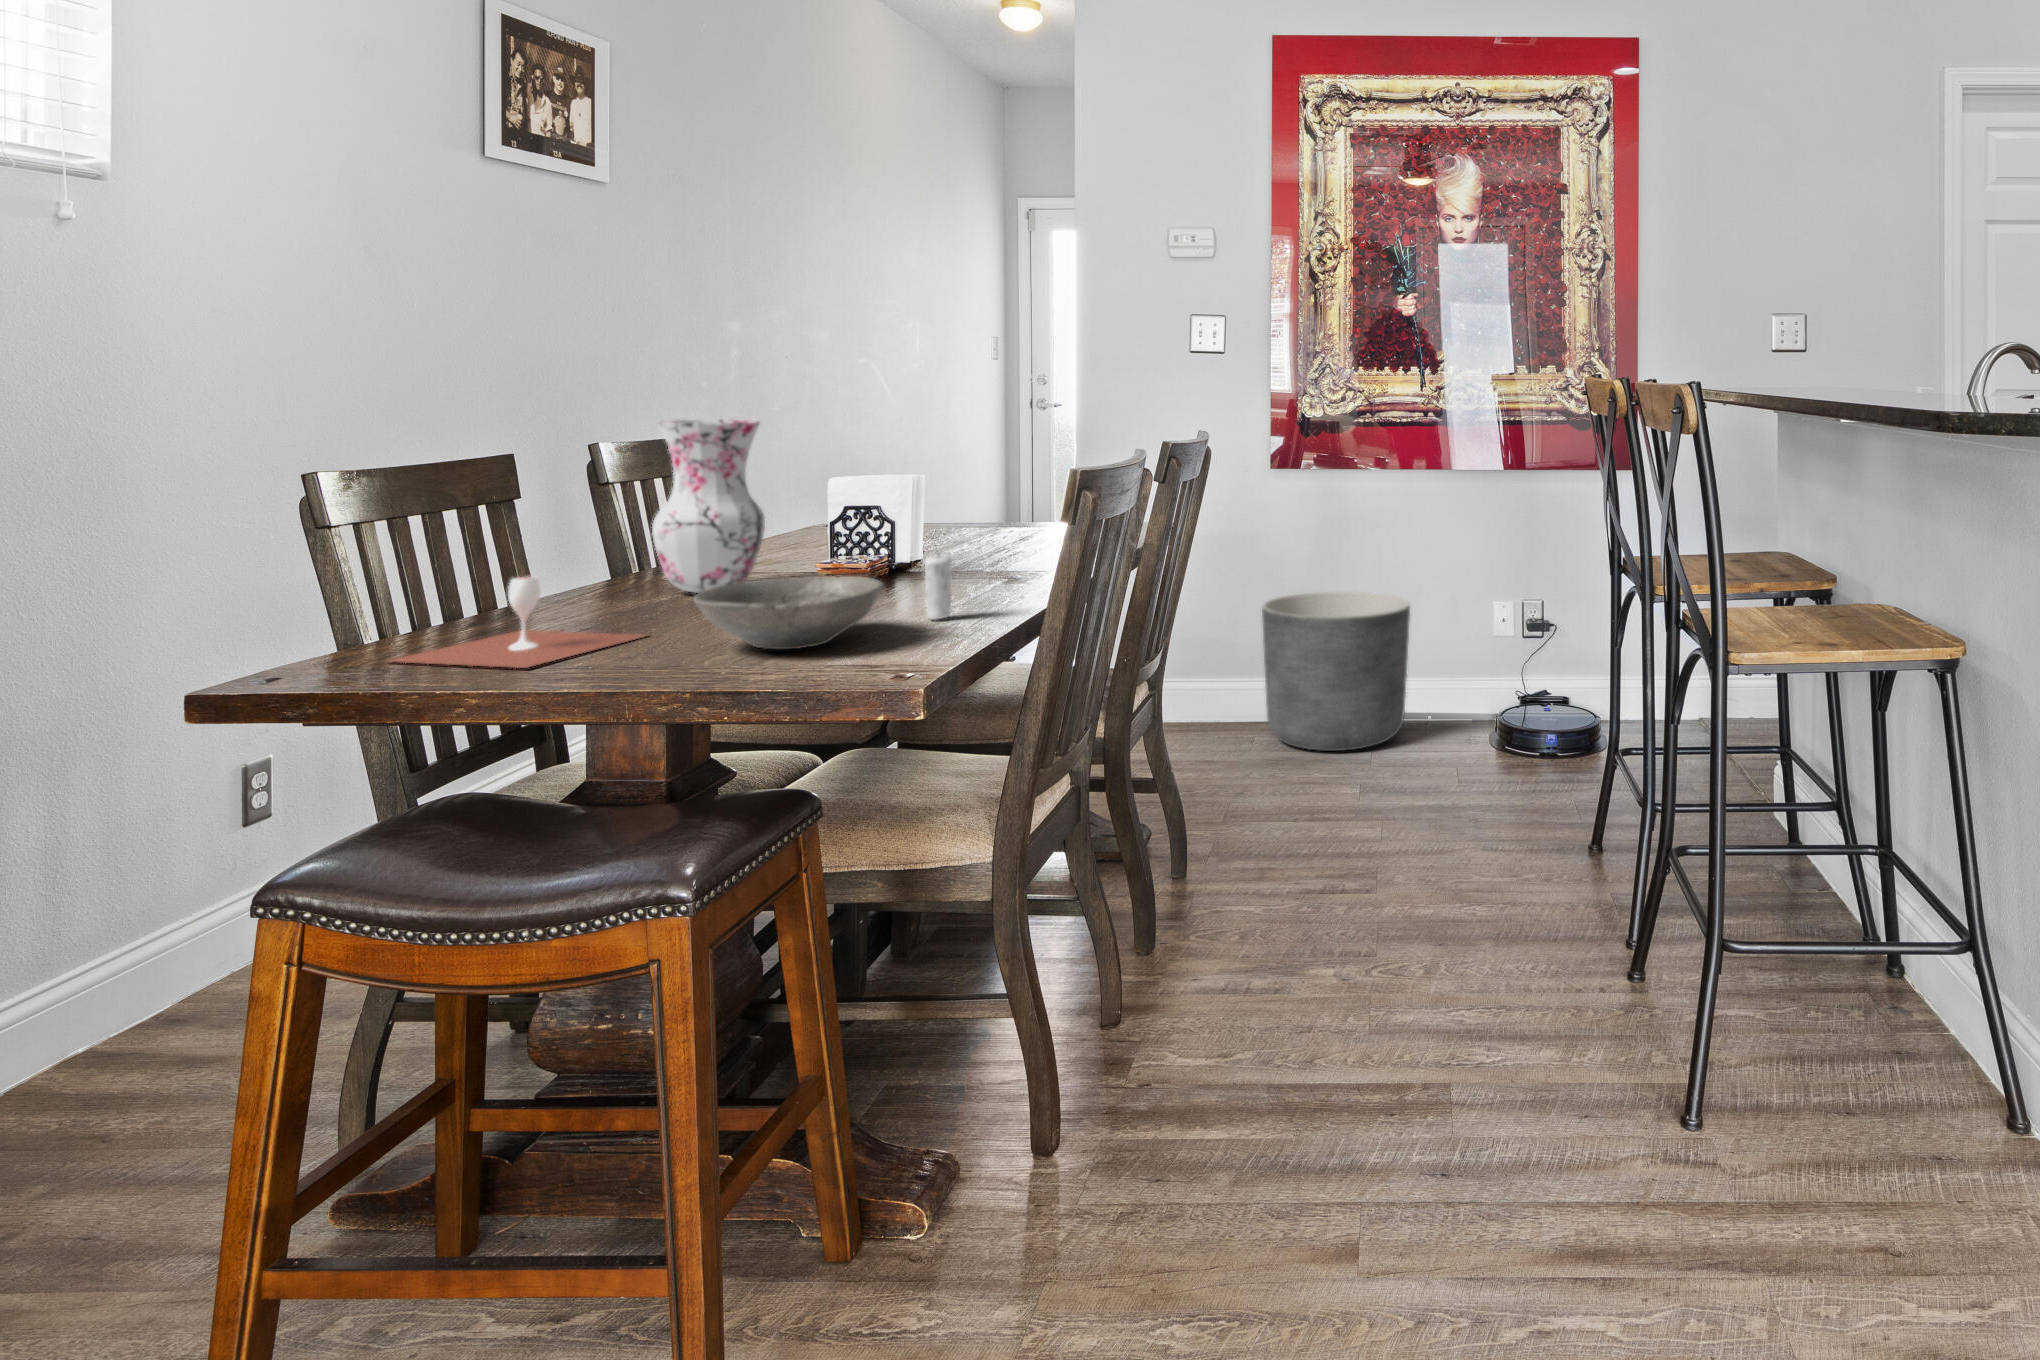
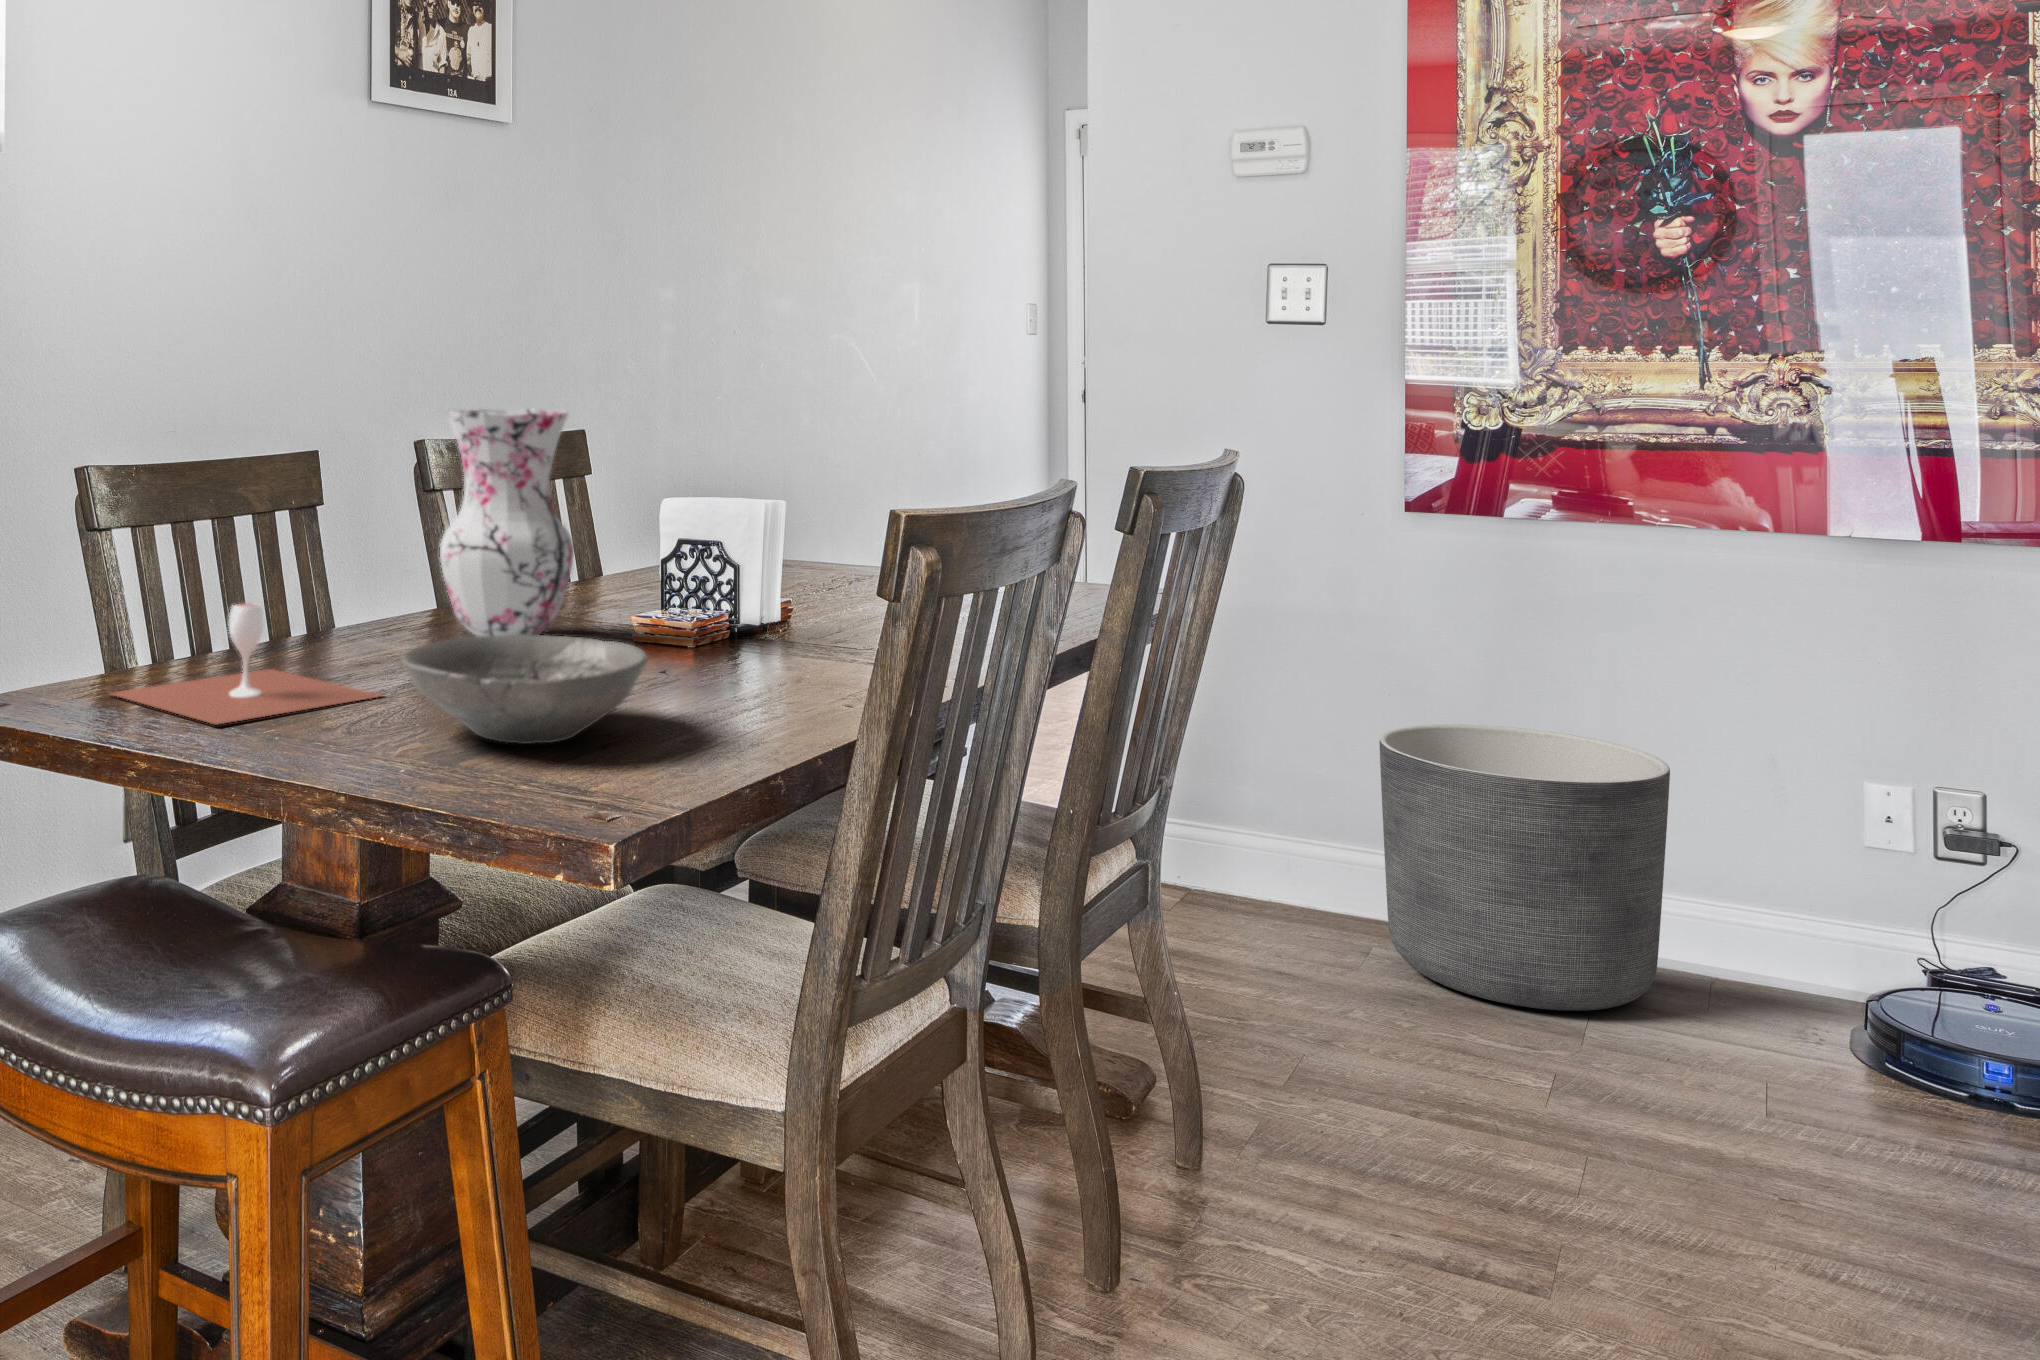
candle: present [925,554,952,620] -> none [724,604,763,721]

